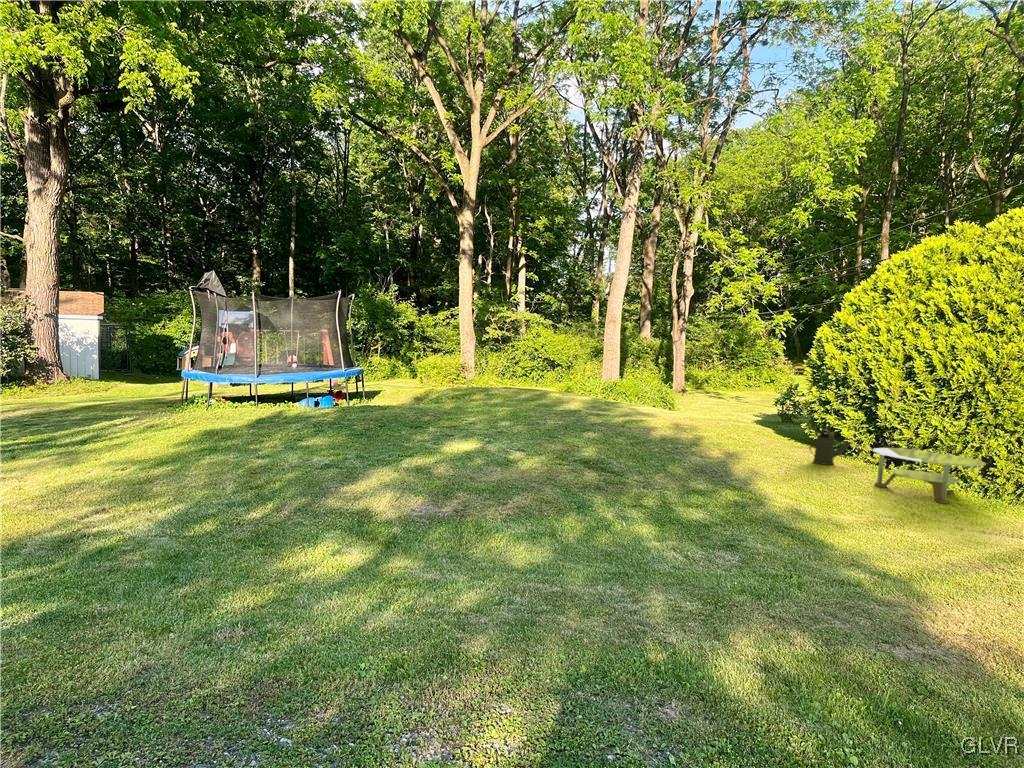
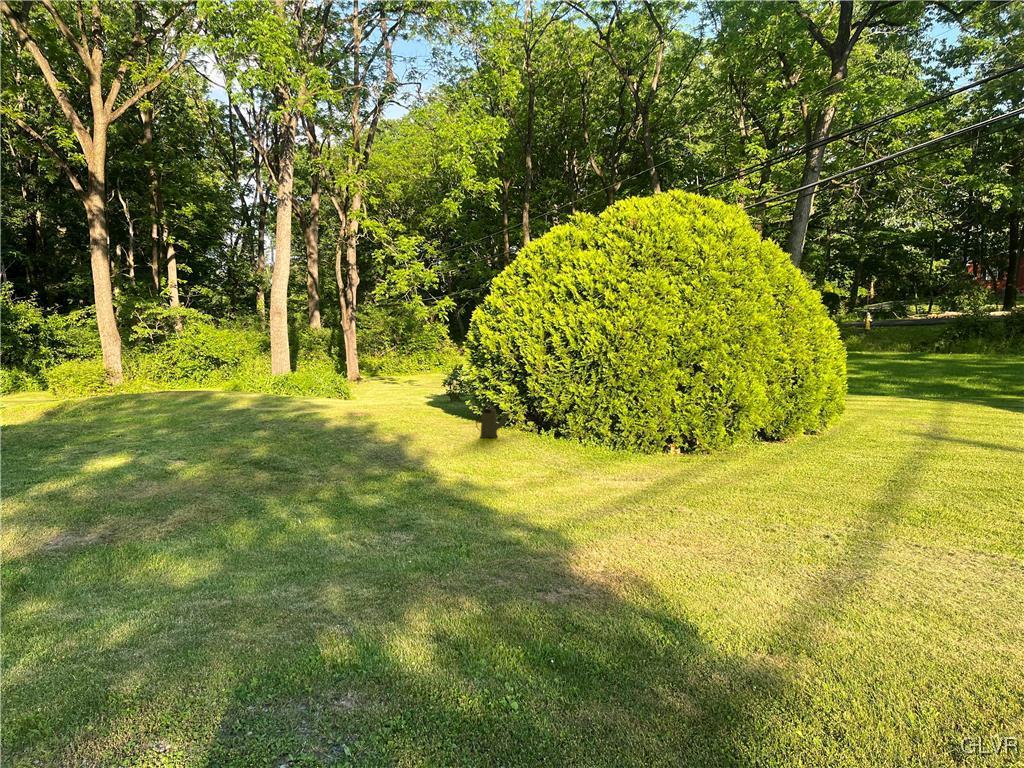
round table: present [873,448,986,504] -> none [530,415,614,463]

